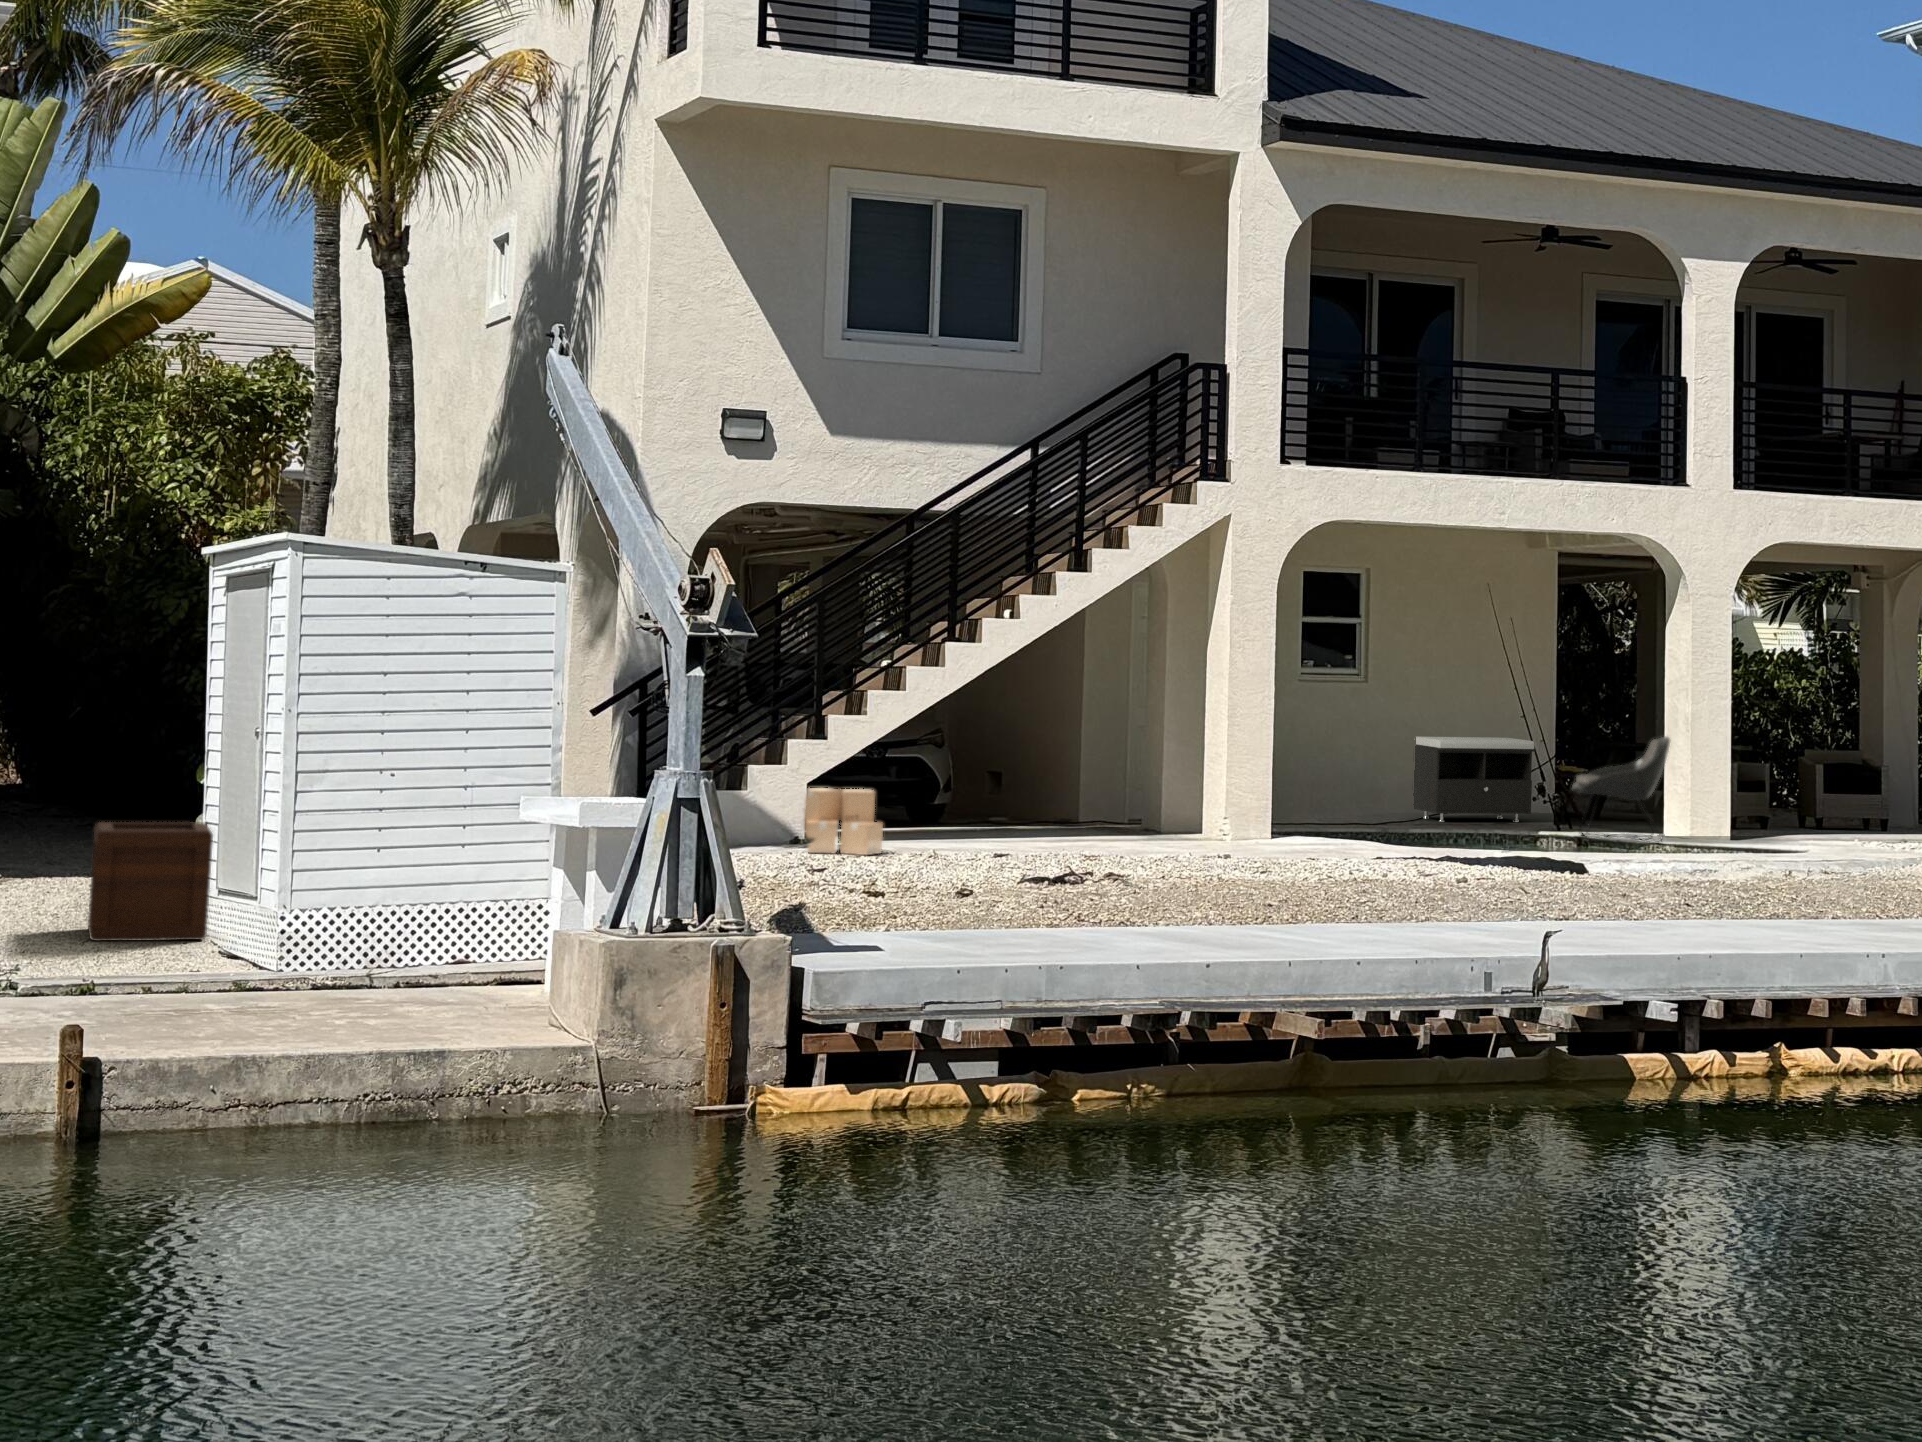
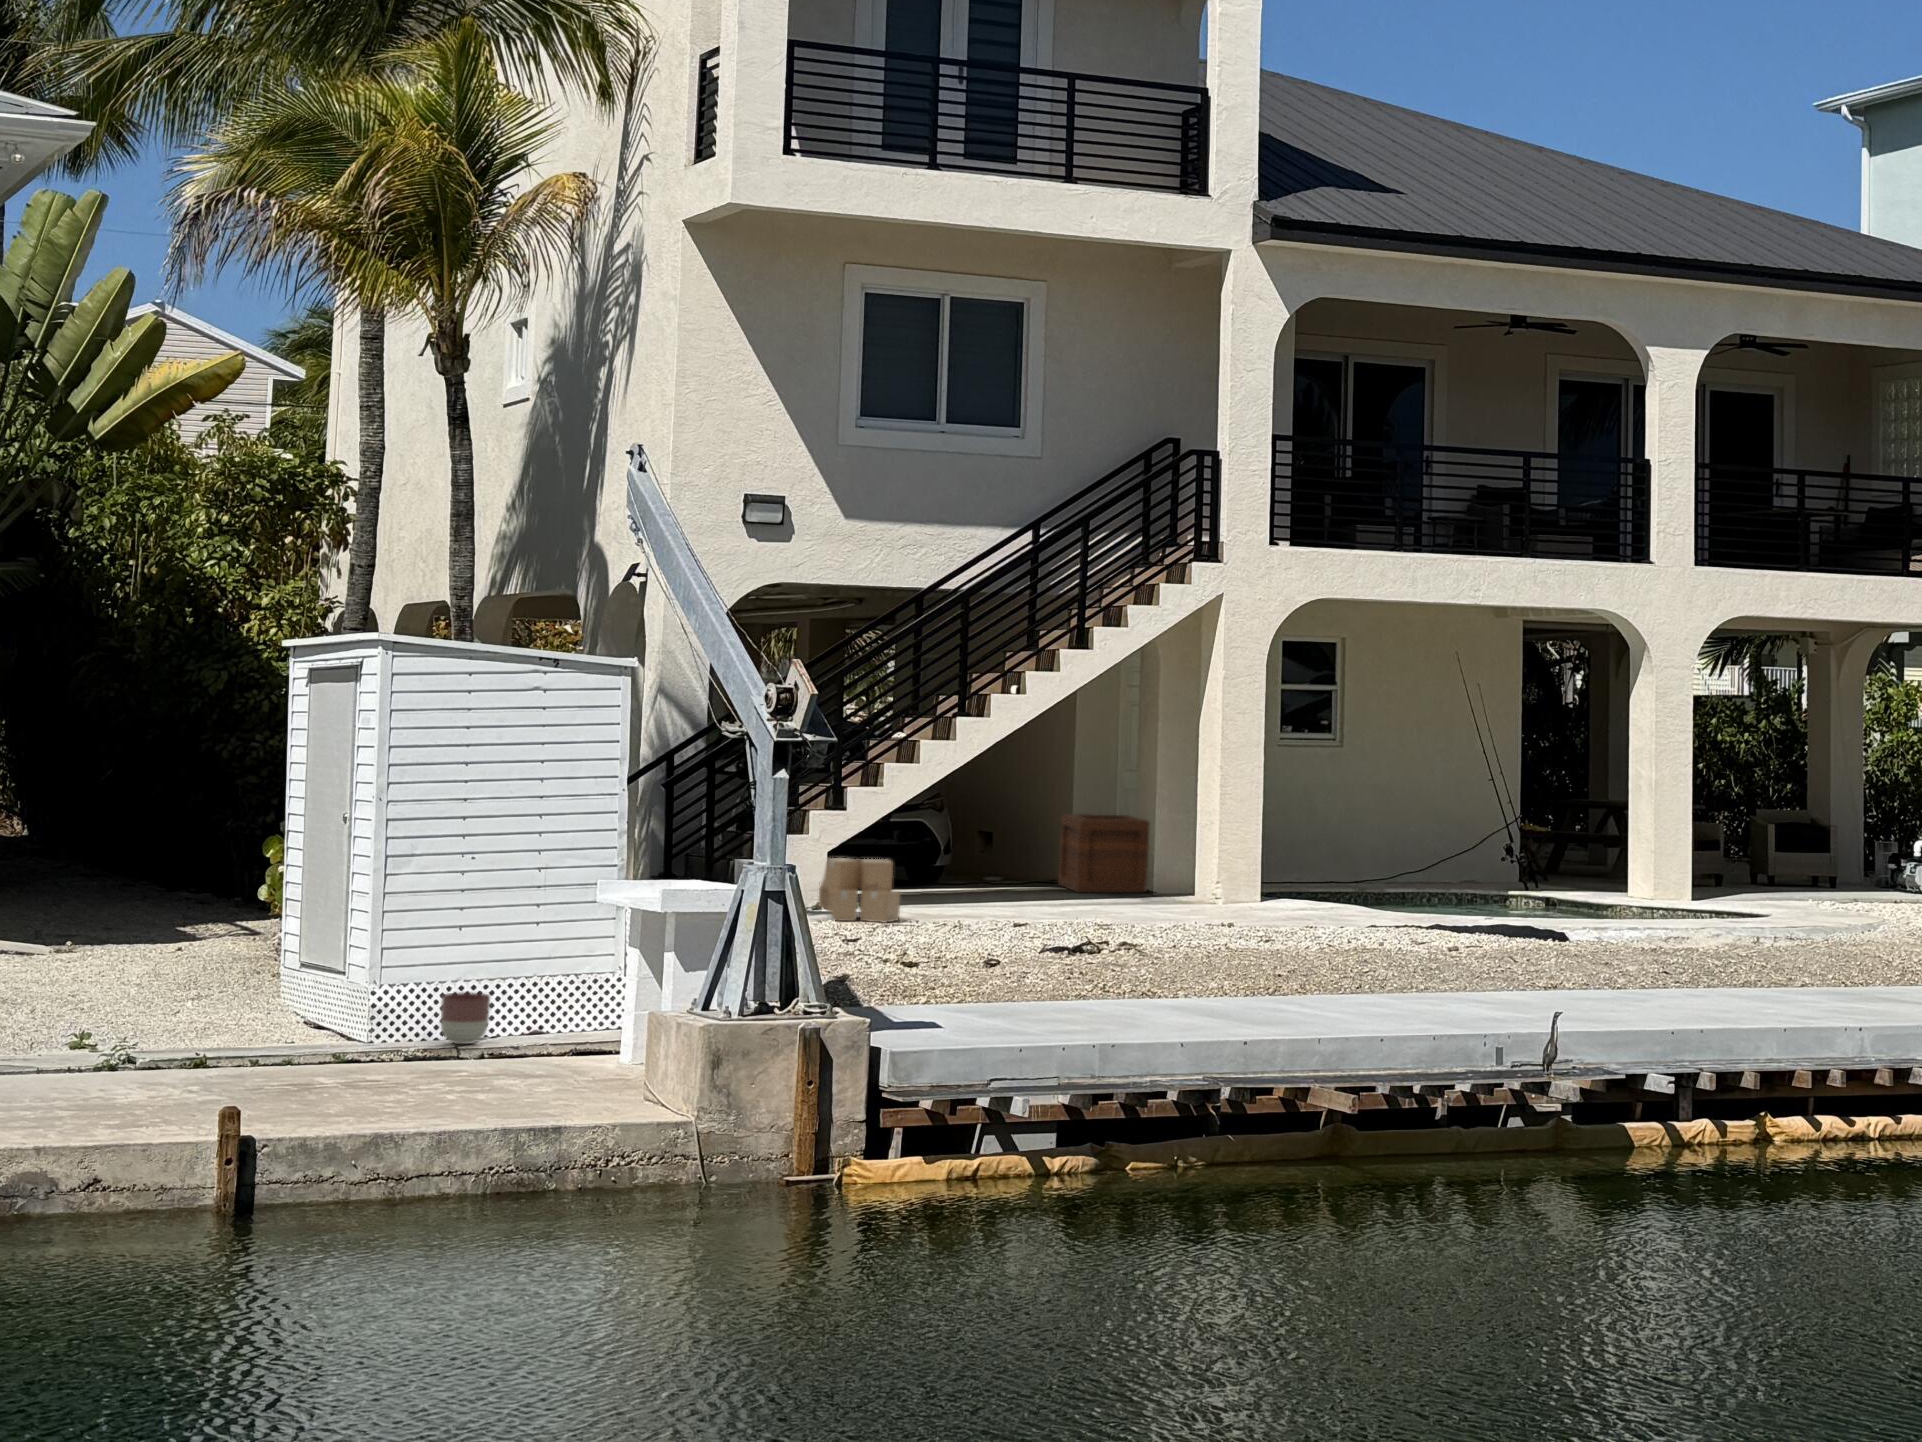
storage bench: present [1413,737,1534,822] -> none [1385,800,1503,882]
lounge chair: present [1572,737,1670,844] -> none [1541,802,1636,906]
wooden crate: present [88,822,213,941] -> present [1058,814,1150,893]
planter: none [350,915,404,970] -> present [441,992,490,1044]

